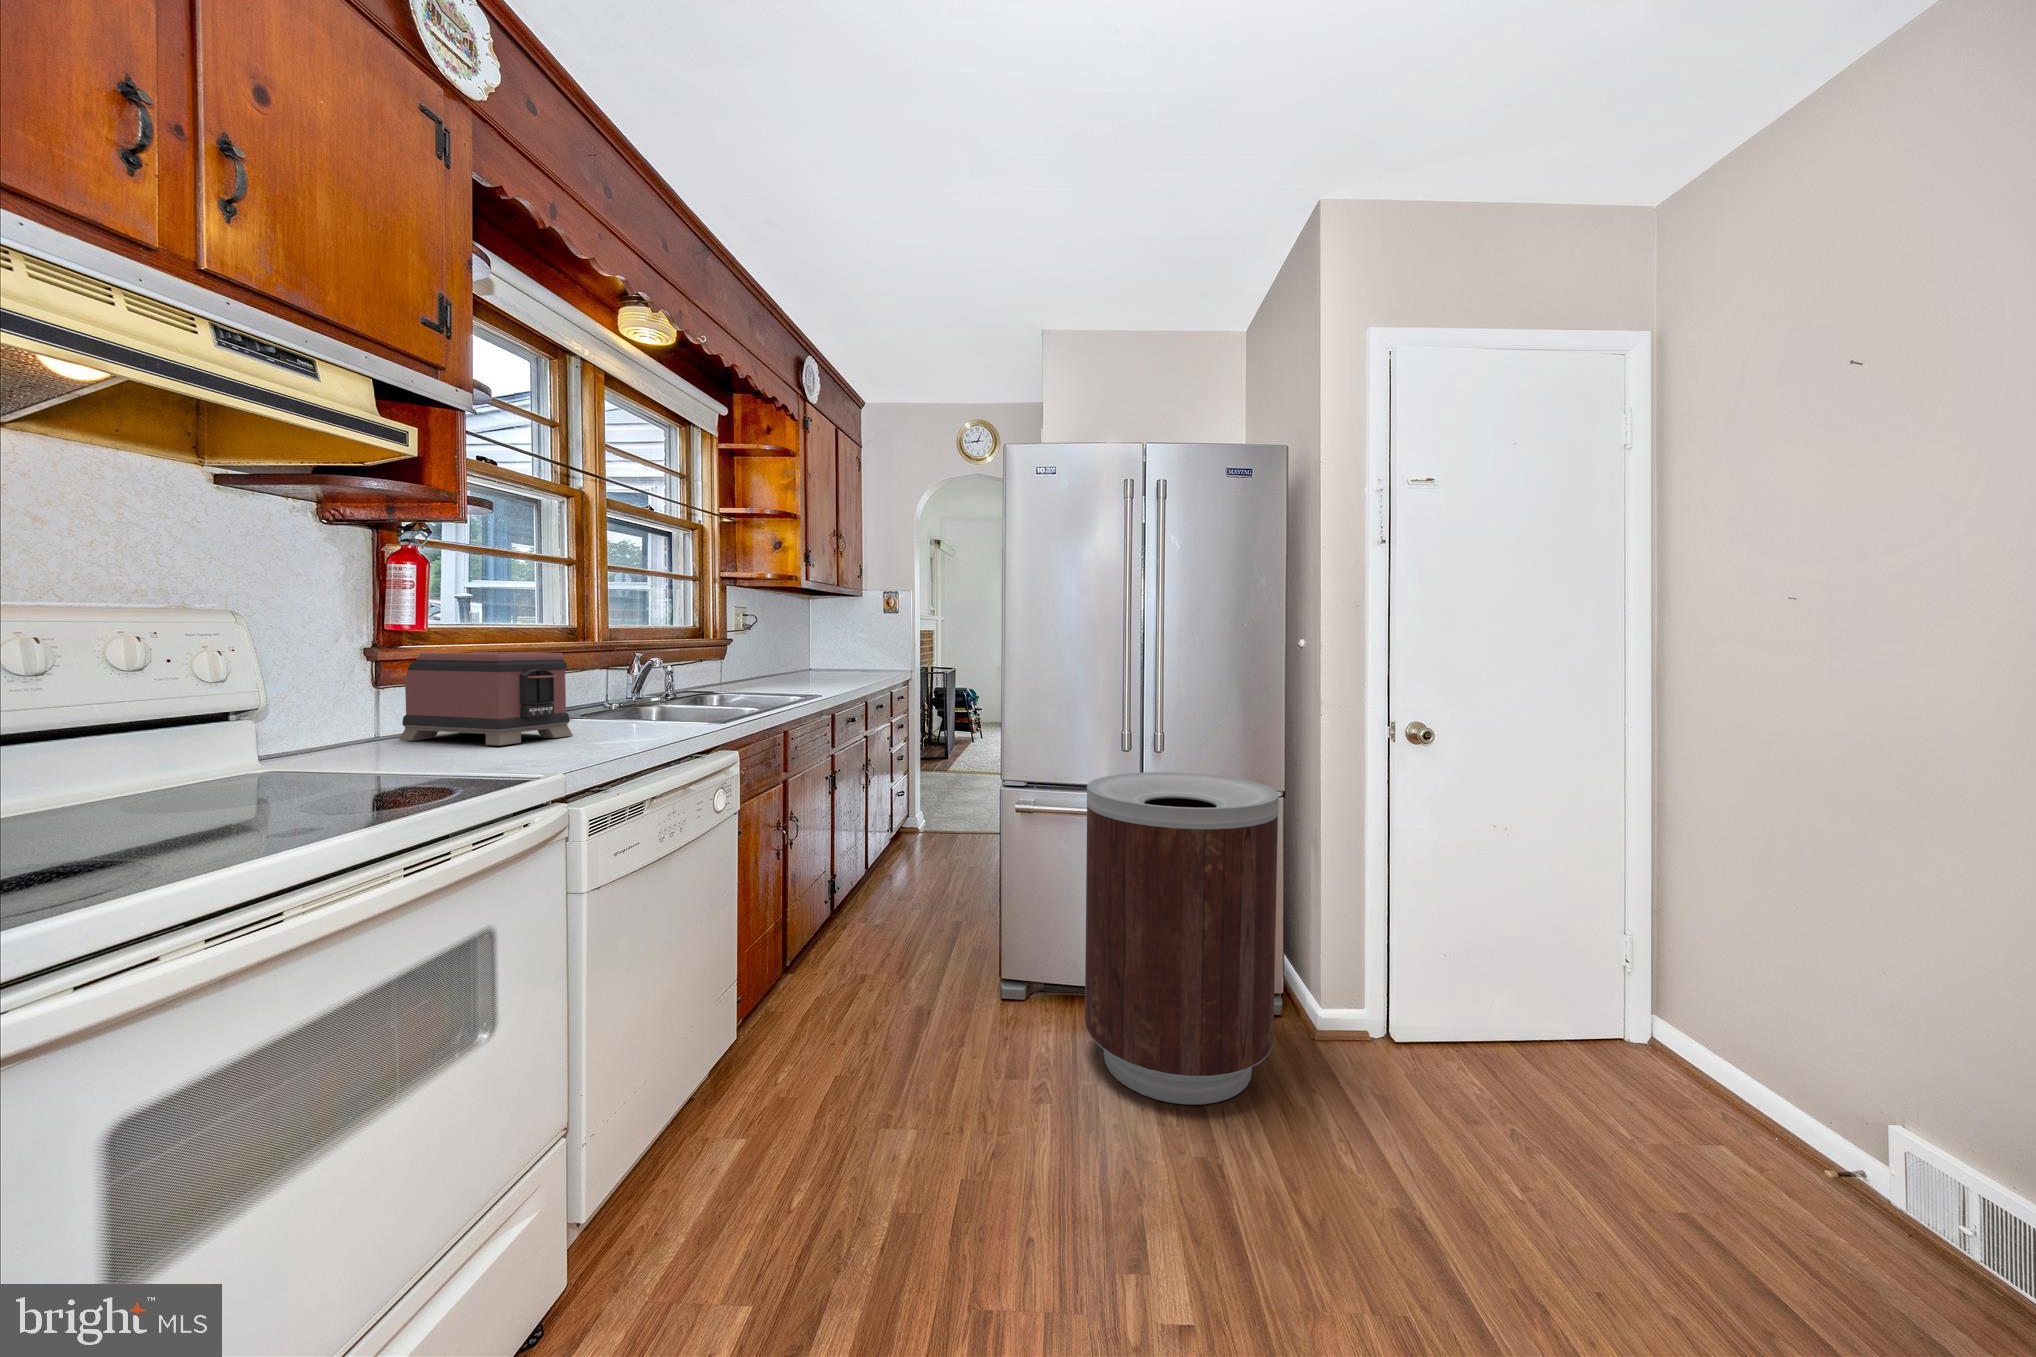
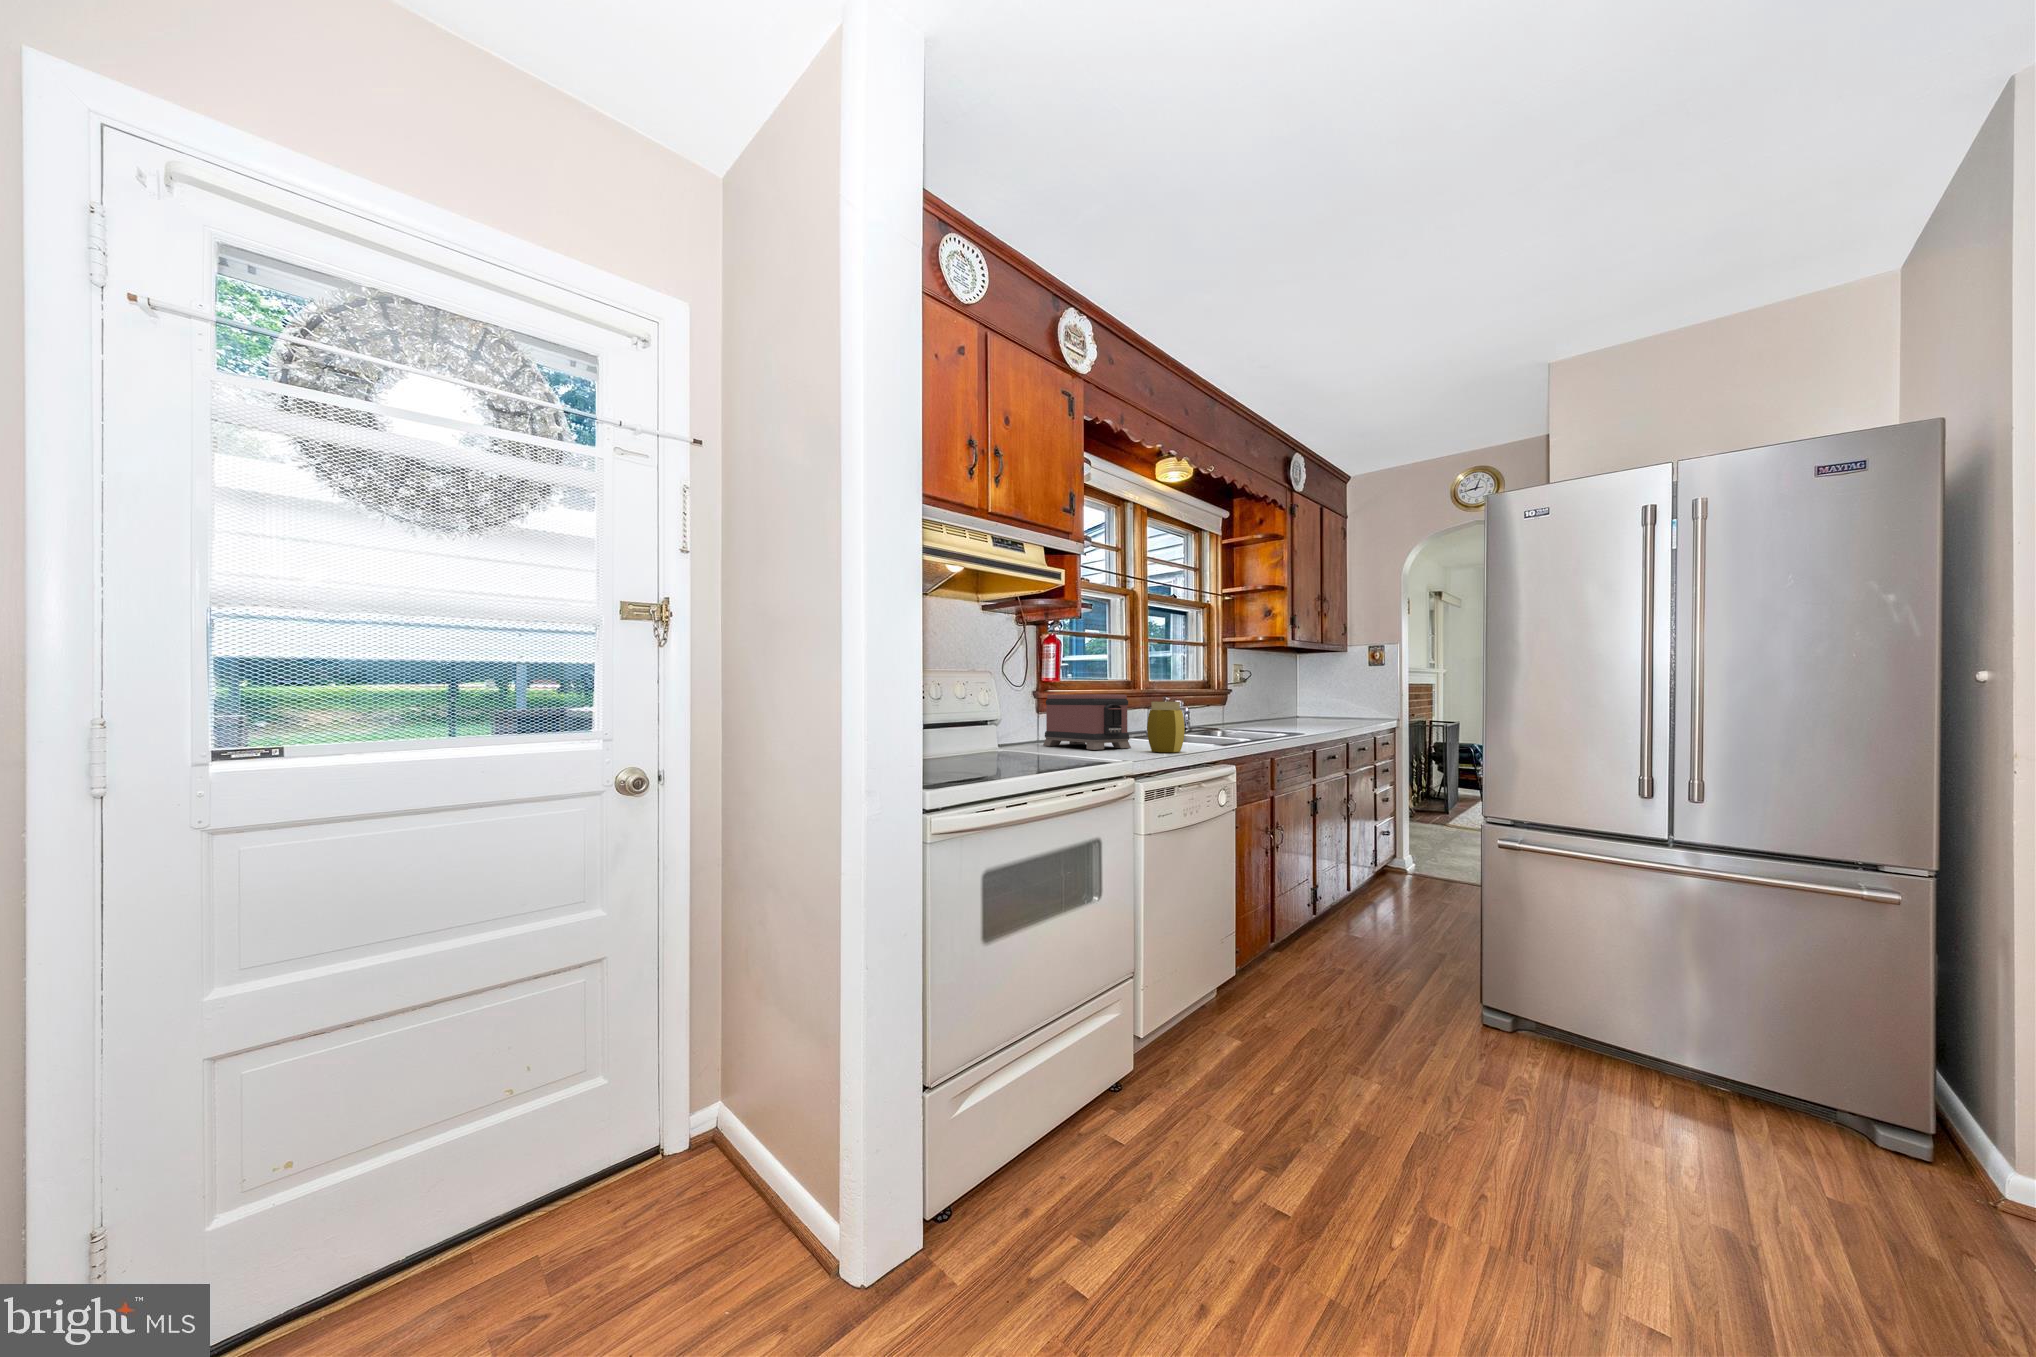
jar: none [599,665,661,743] -> present [1147,702,1185,752]
trash can: present [1085,772,1279,1104] -> none [1566,817,1855,1186]

